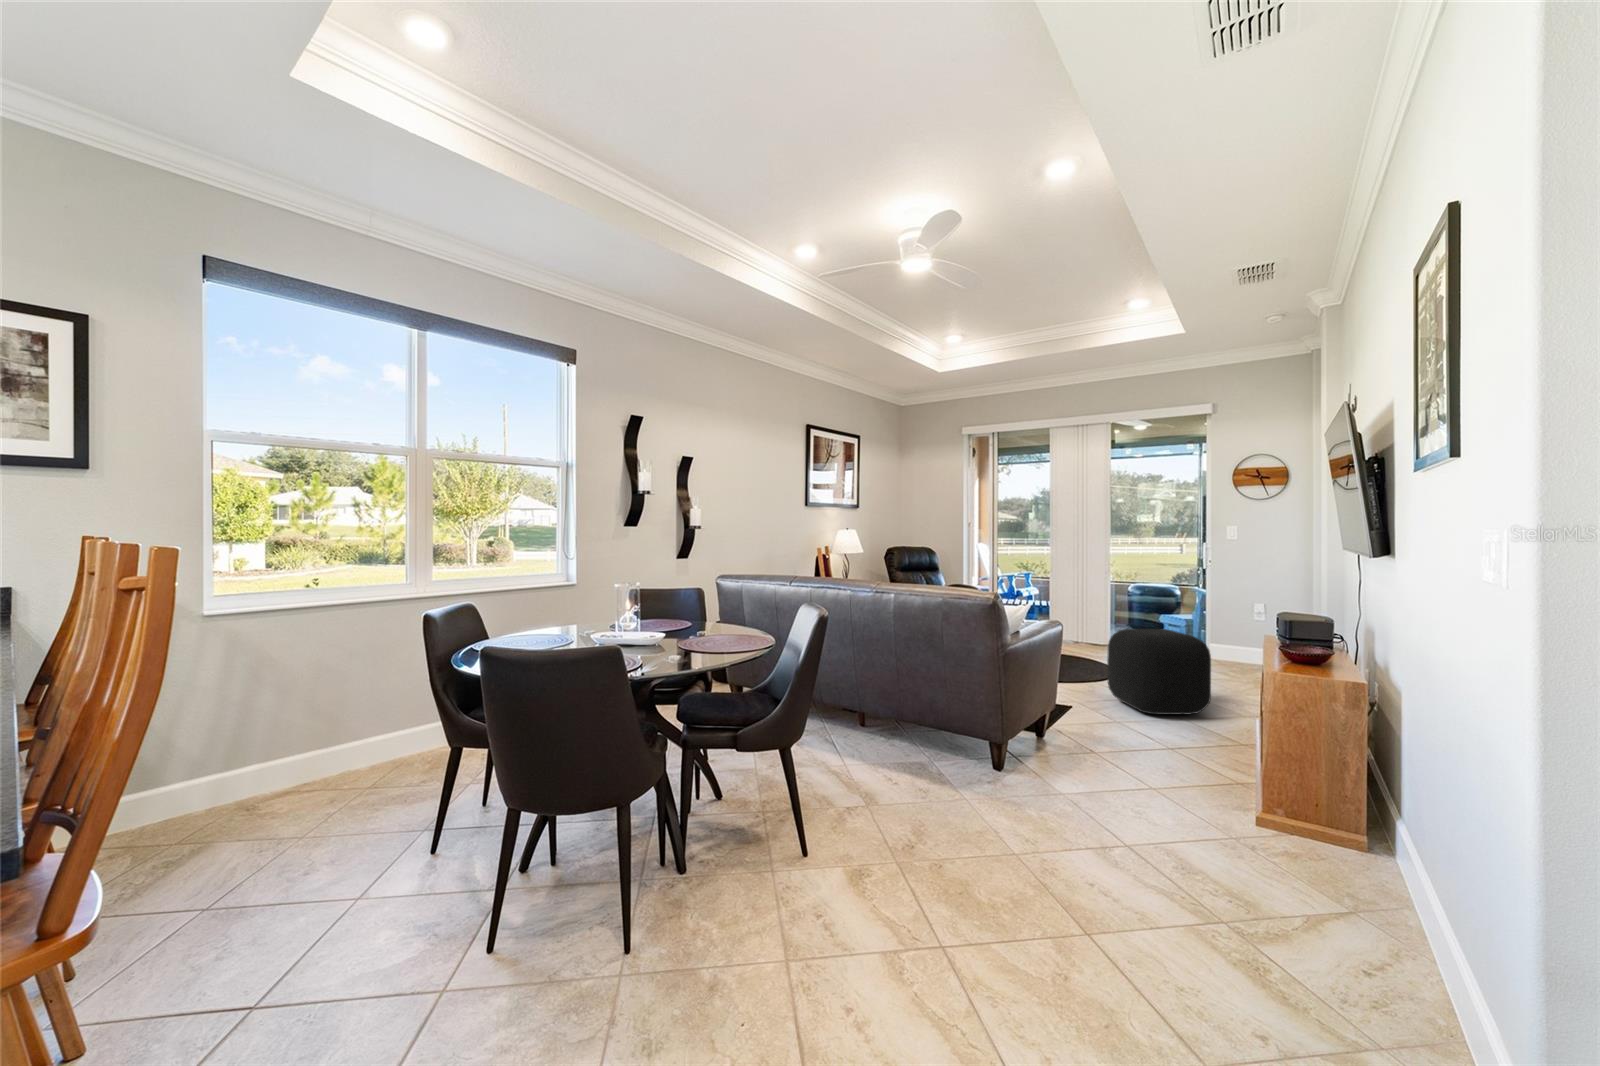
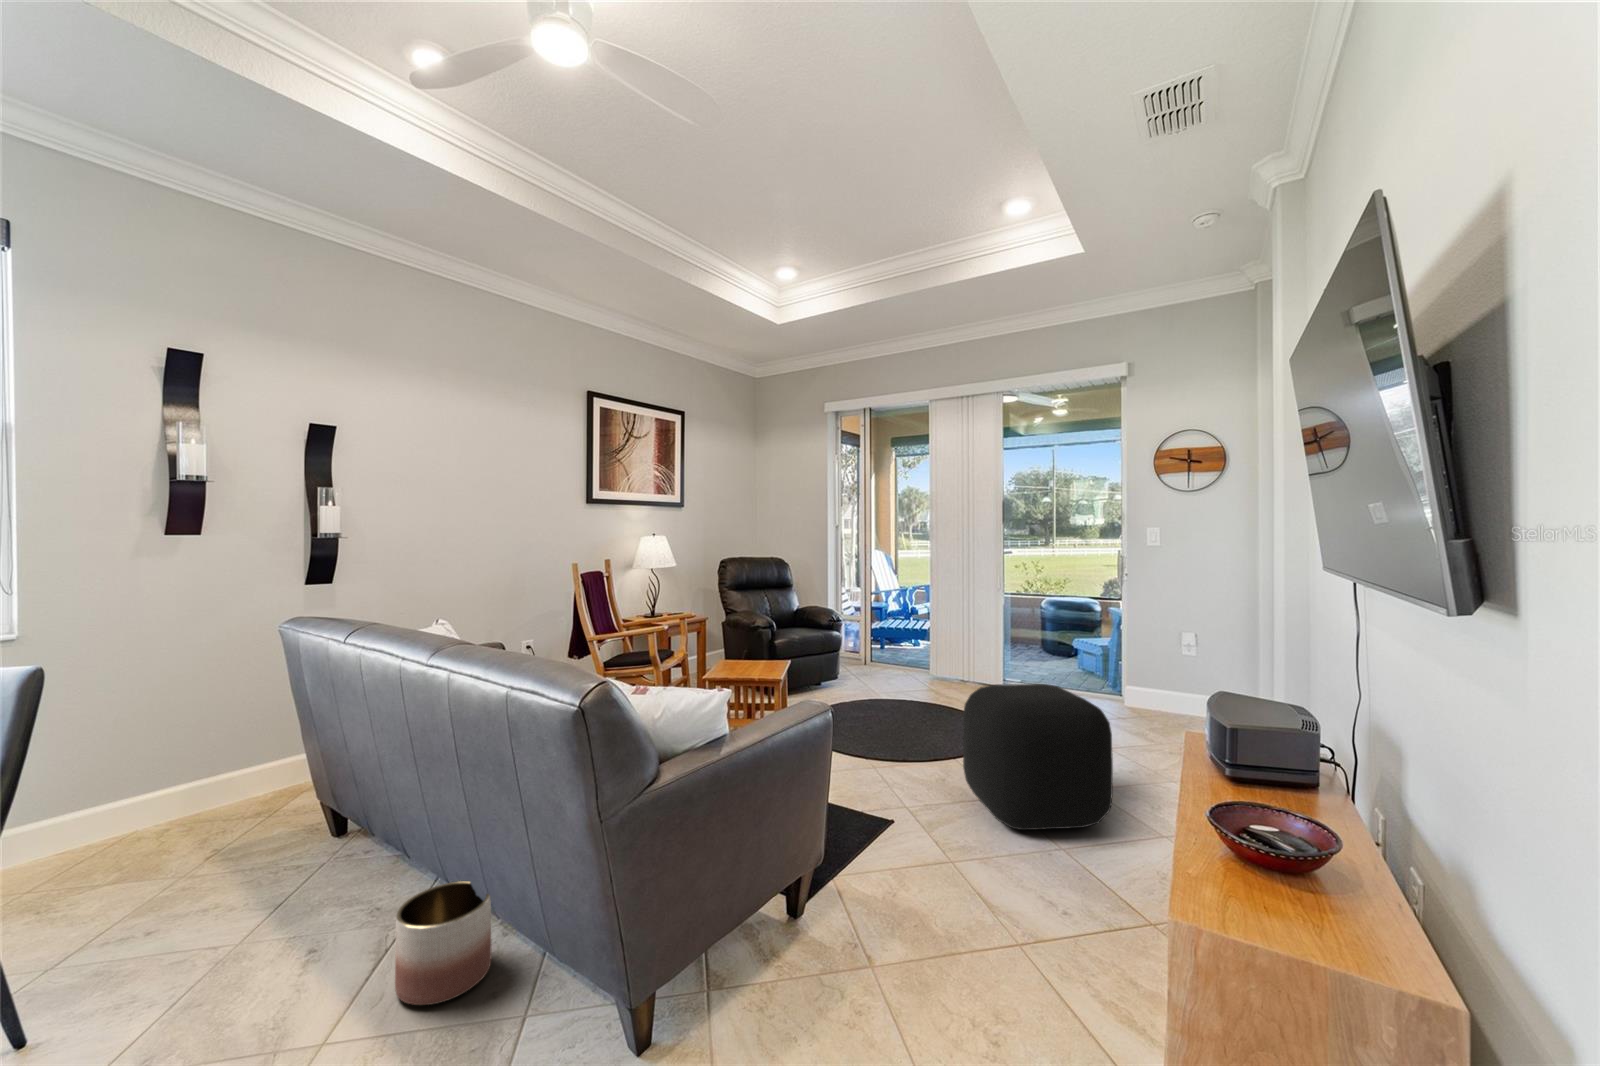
planter: none [849,710,891,760] -> present [395,881,492,1005]

